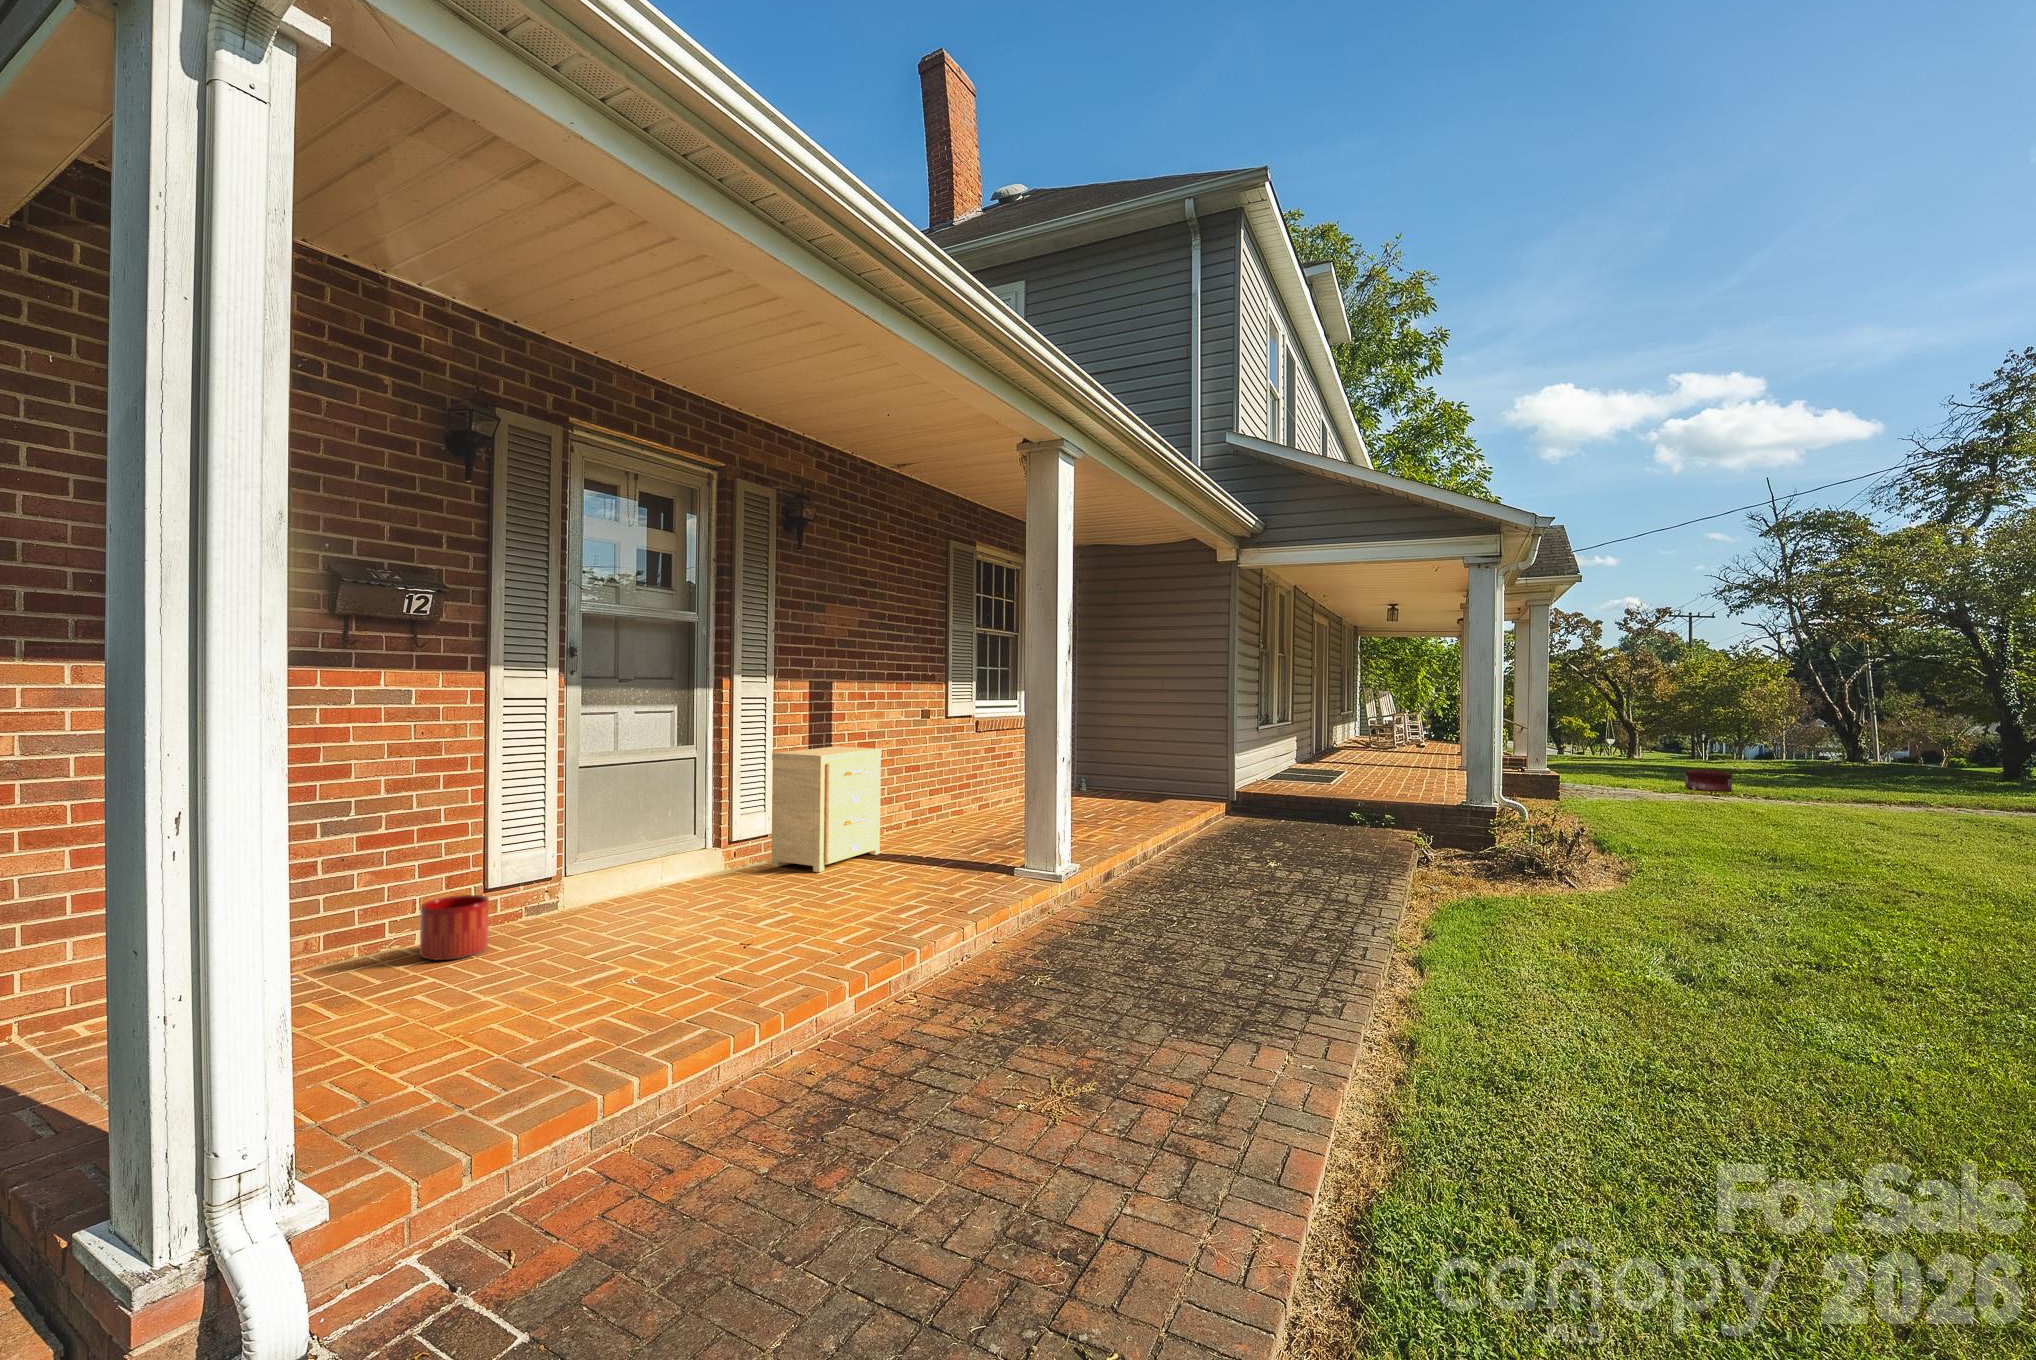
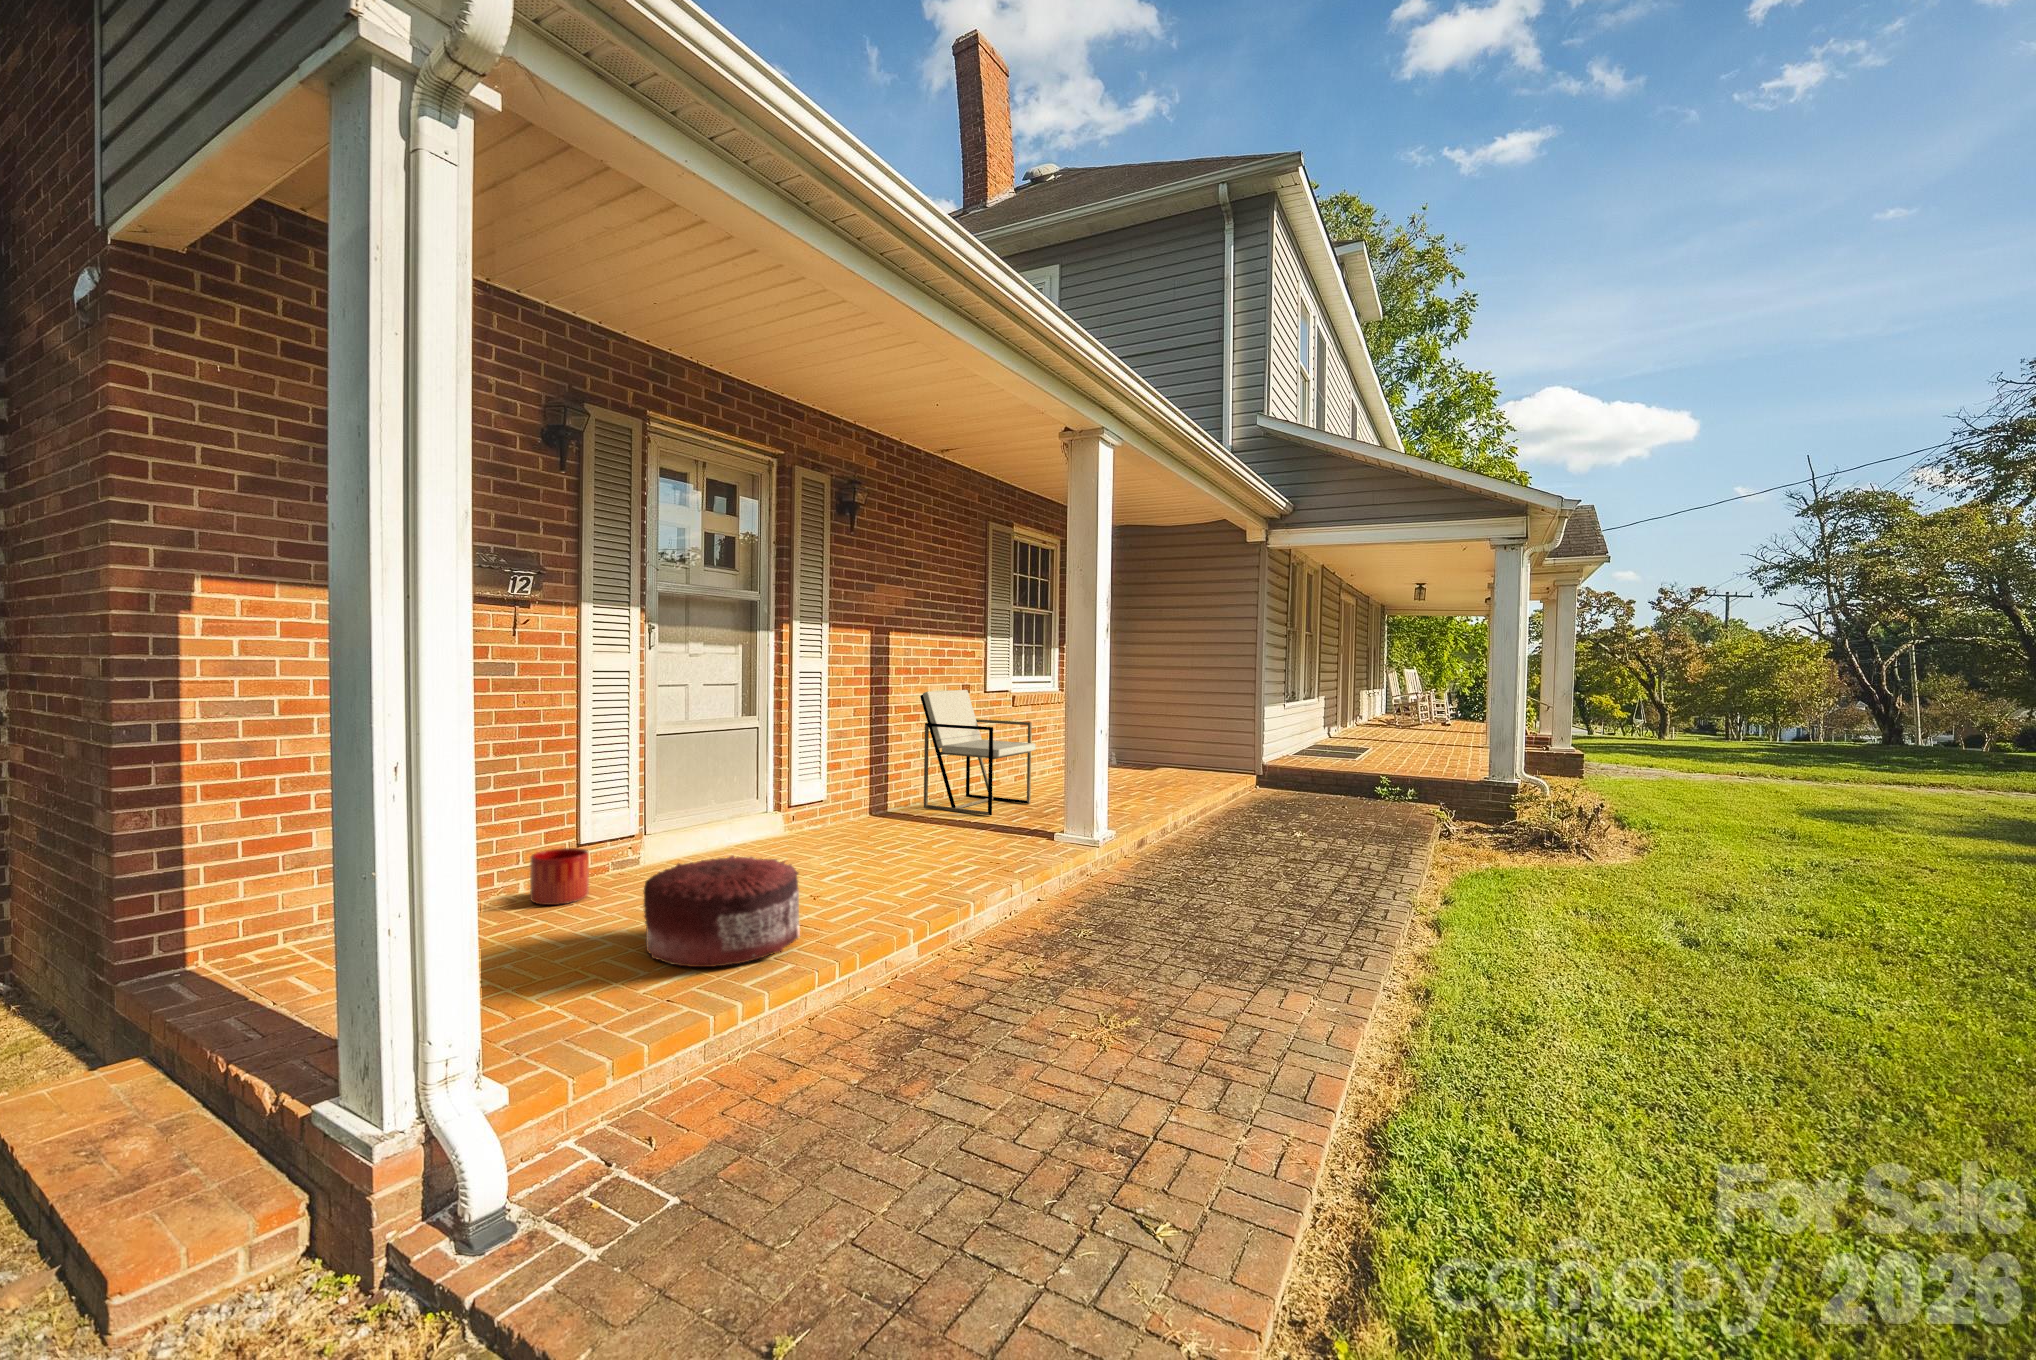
armchair: none [873,715,996,849] -> present [920,690,1036,816]
side table: present [772,746,882,872] -> none [829,719,930,835]
pouf: present [1685,770,1732,792] -> present [644,856,800,967]

